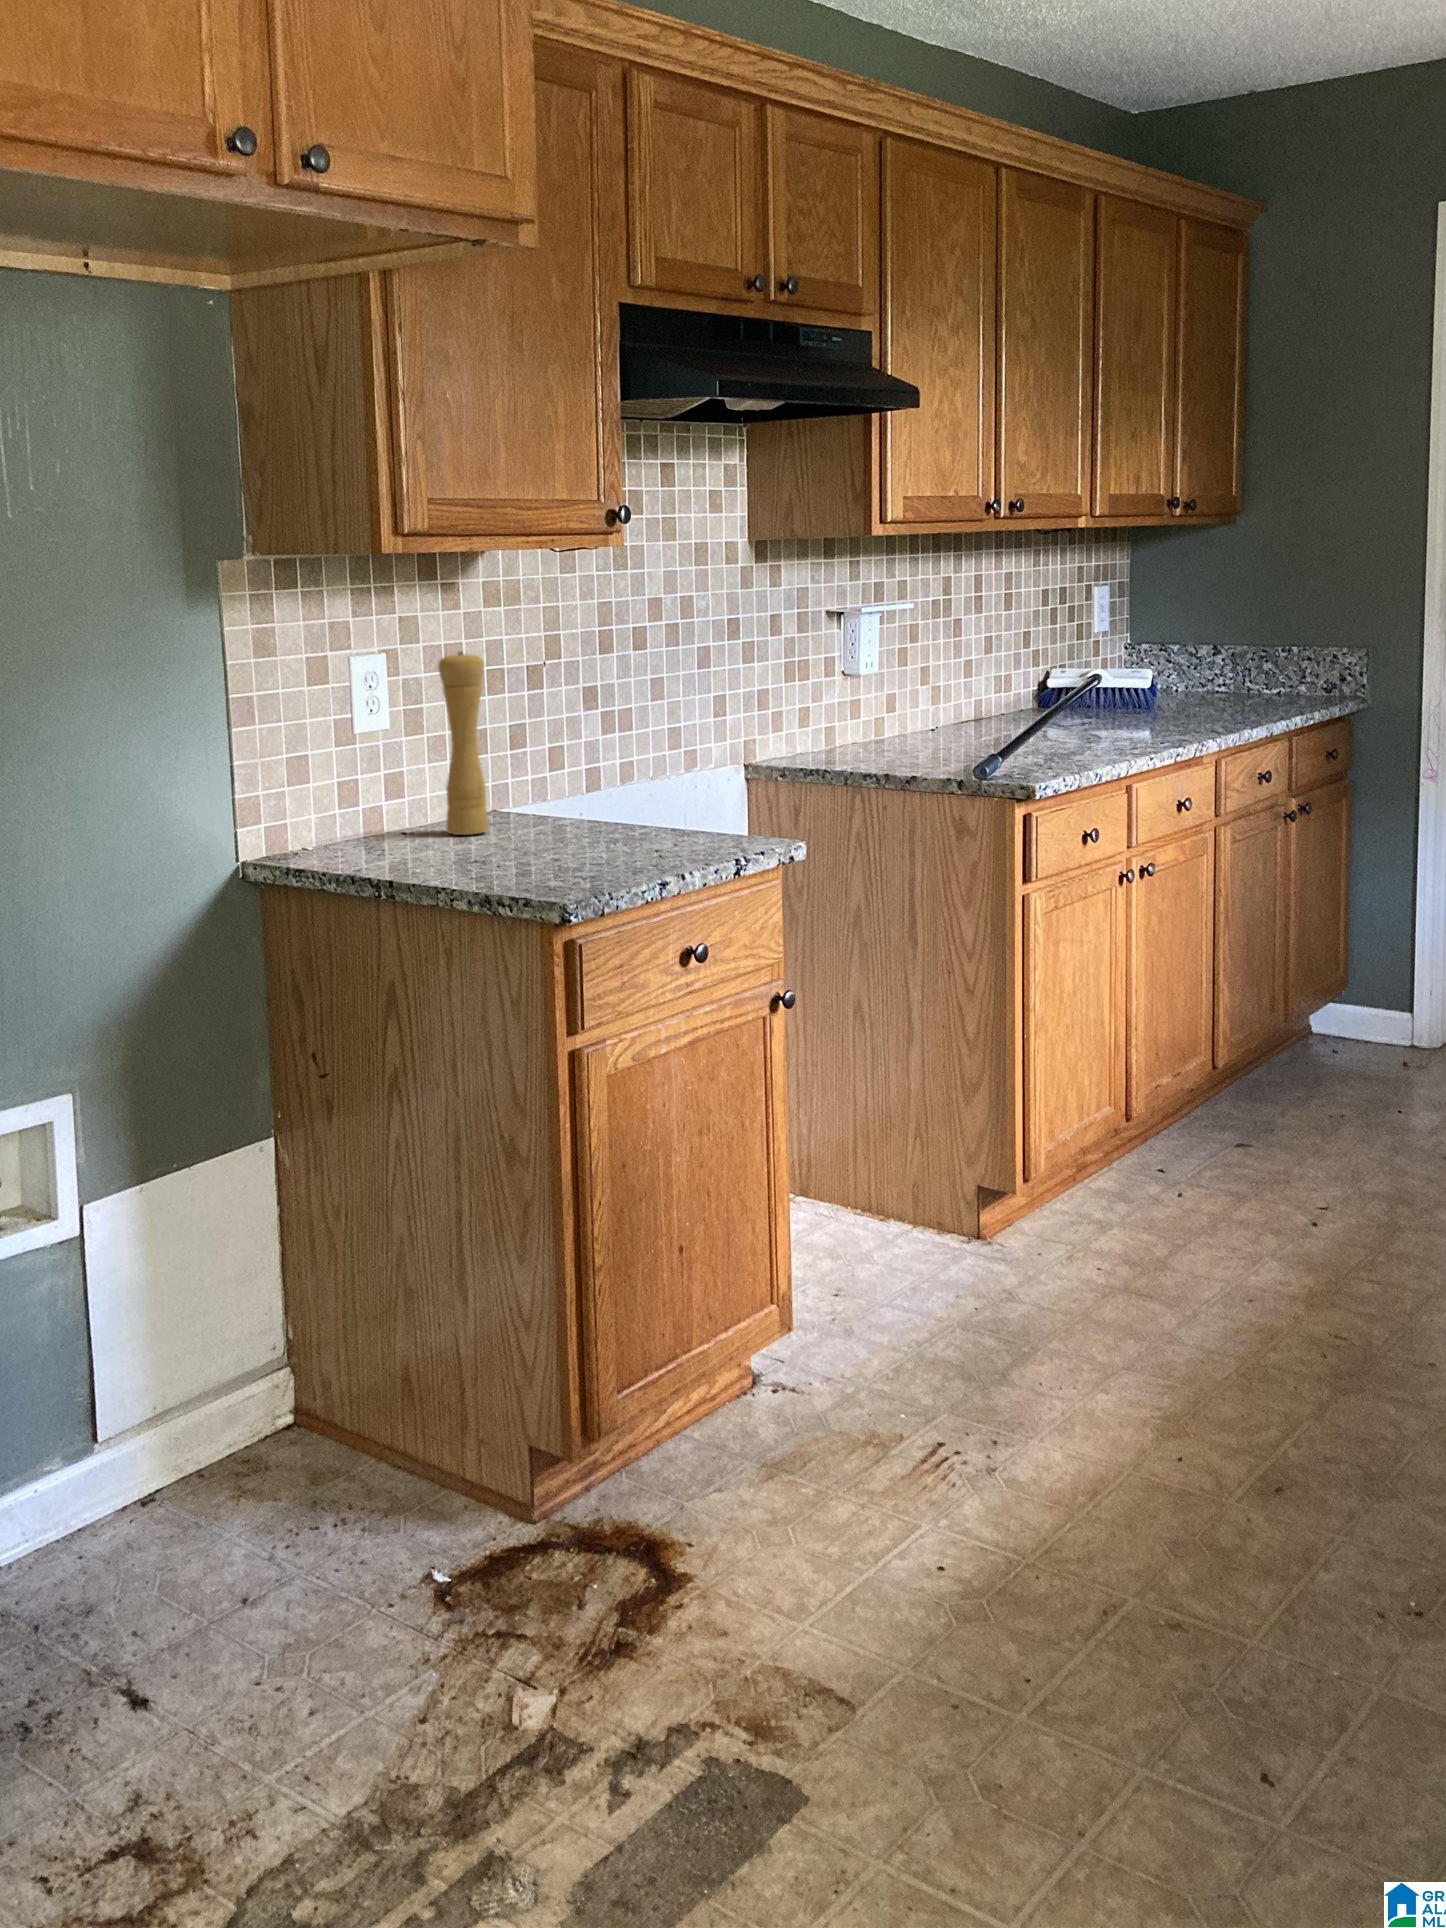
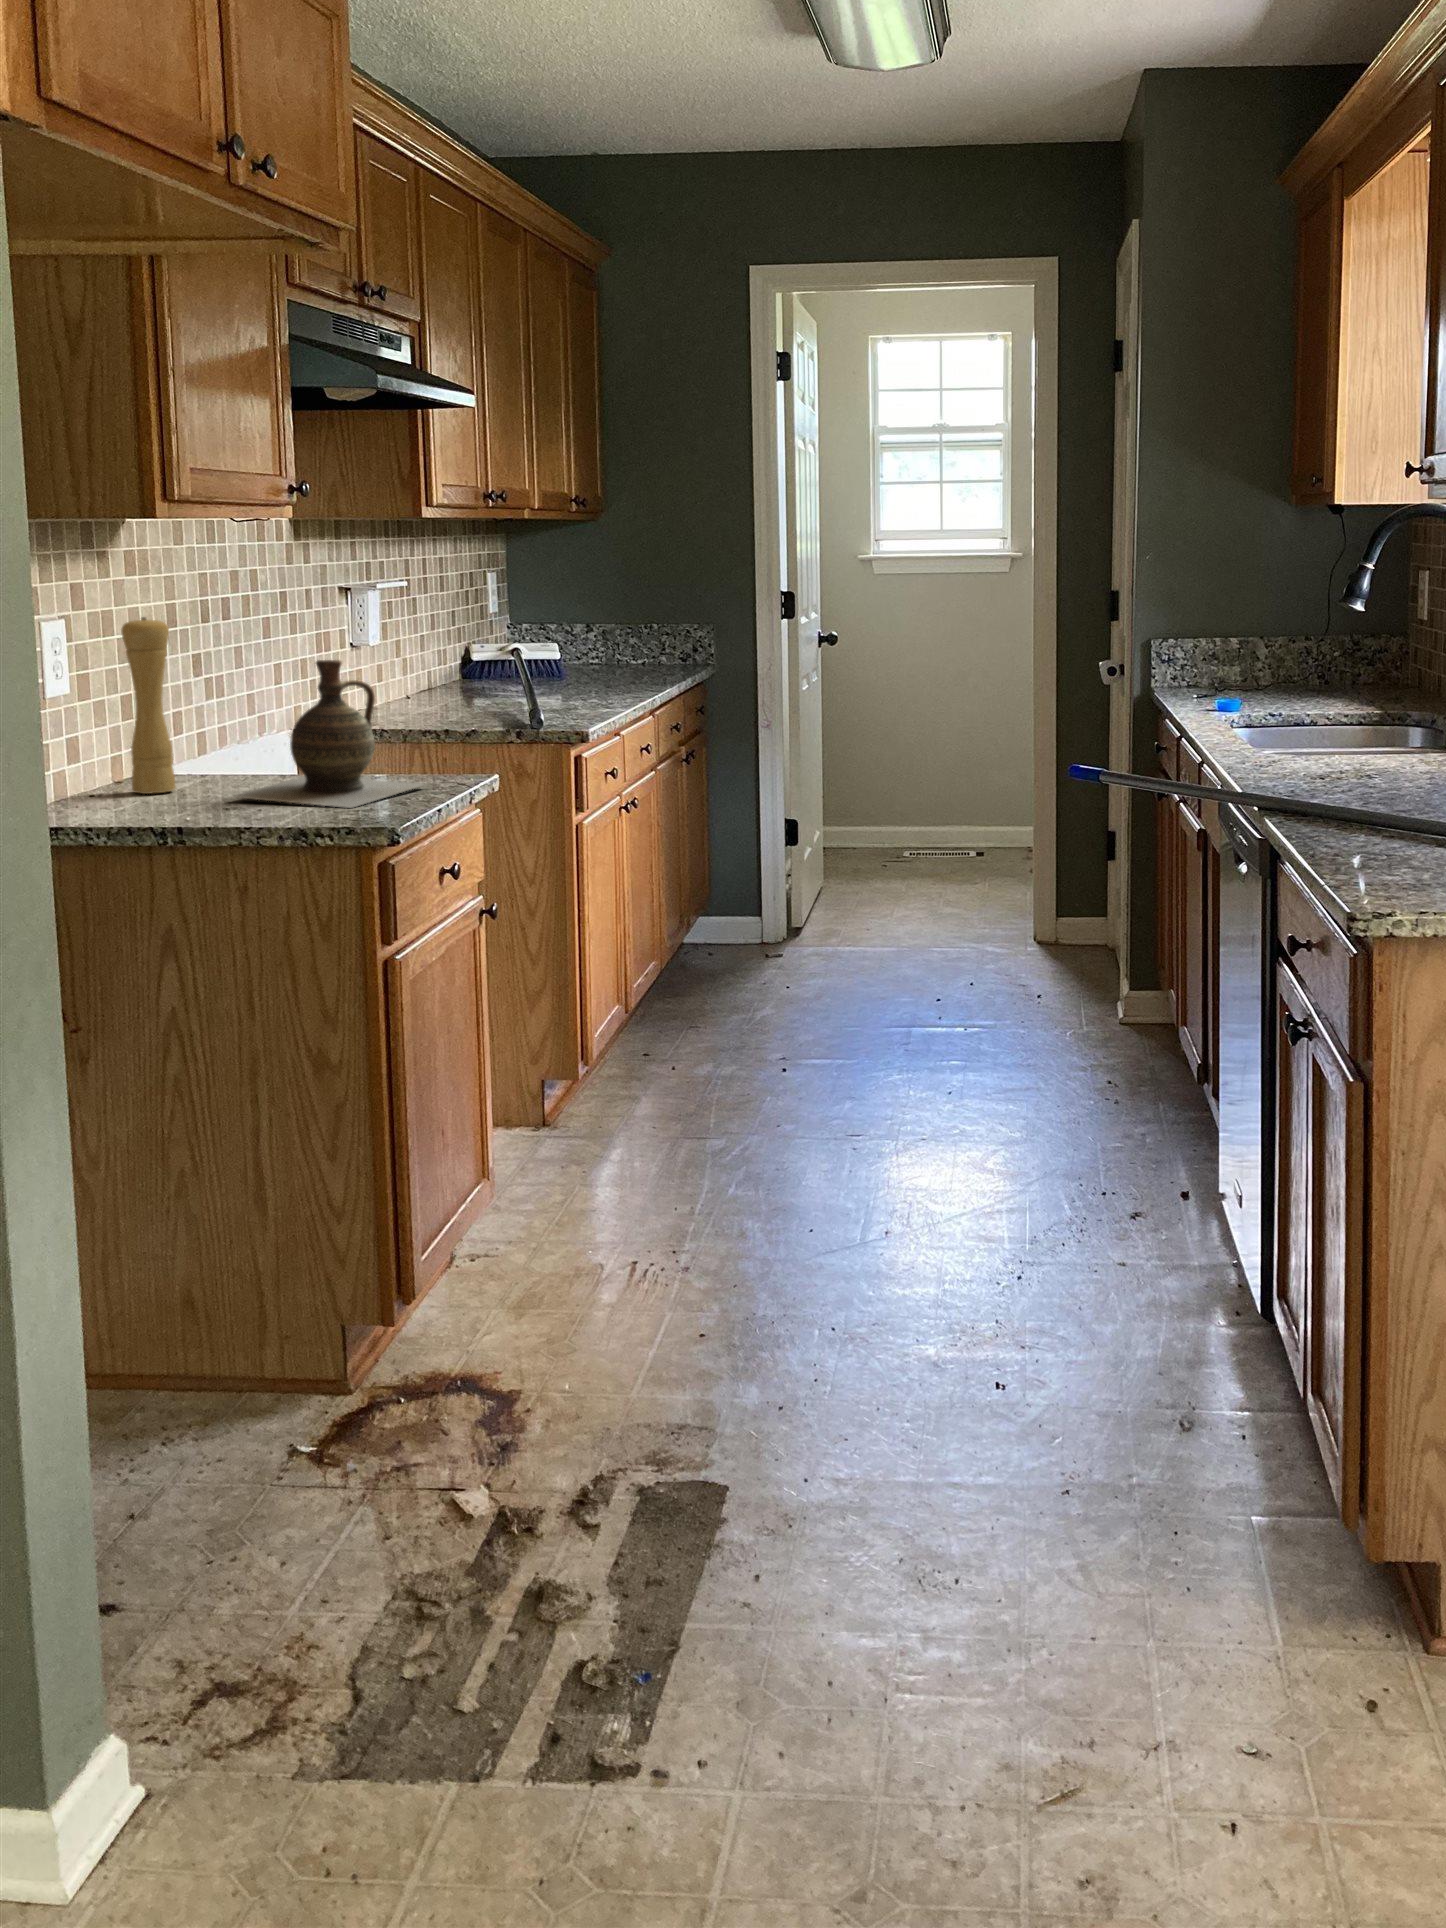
ceramic jug: none [498,702,718,871] -> present [233,660,423,808]

